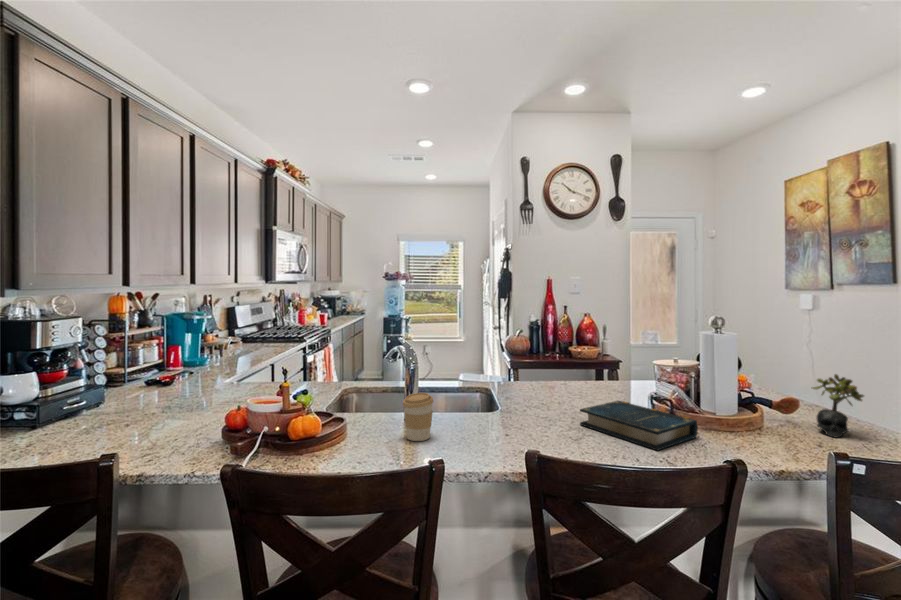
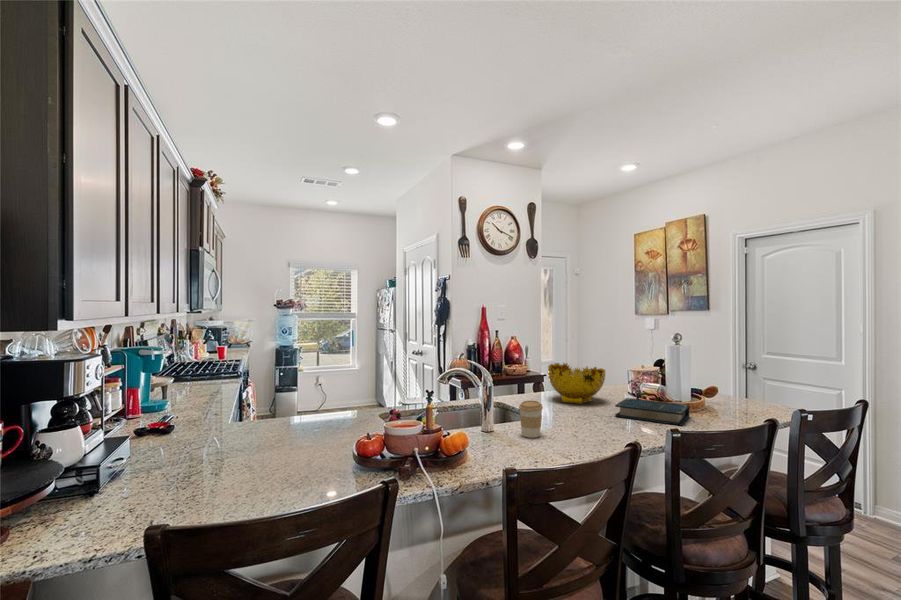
decorative bowl: none [533,347,608,403] -> present [548,363,605,404]
succulent plant: present [813,374,864,438] -> none [735,370,765,409]

